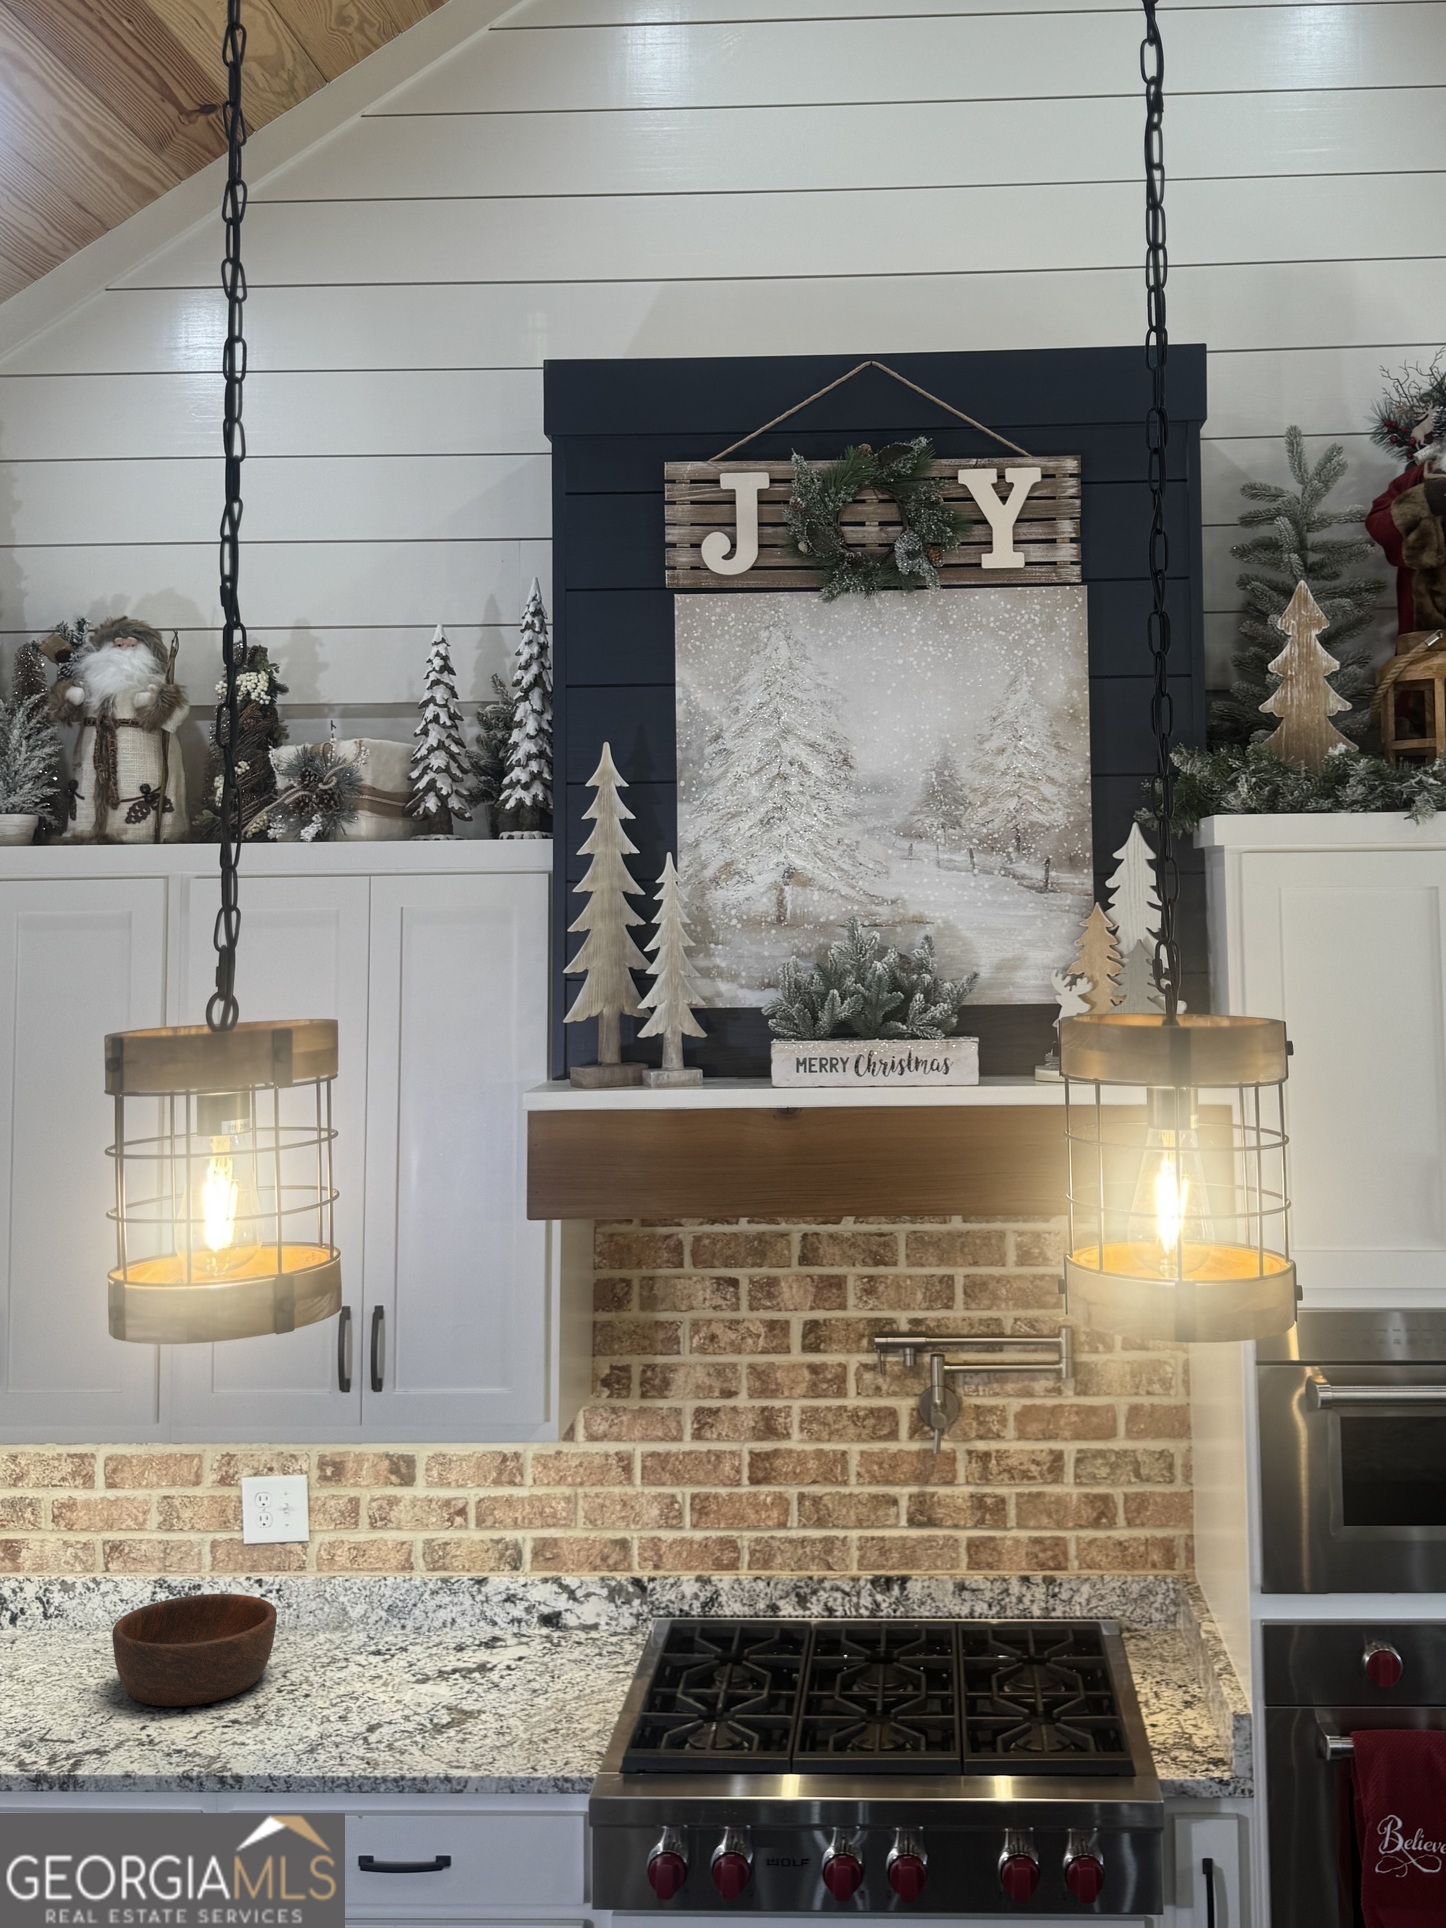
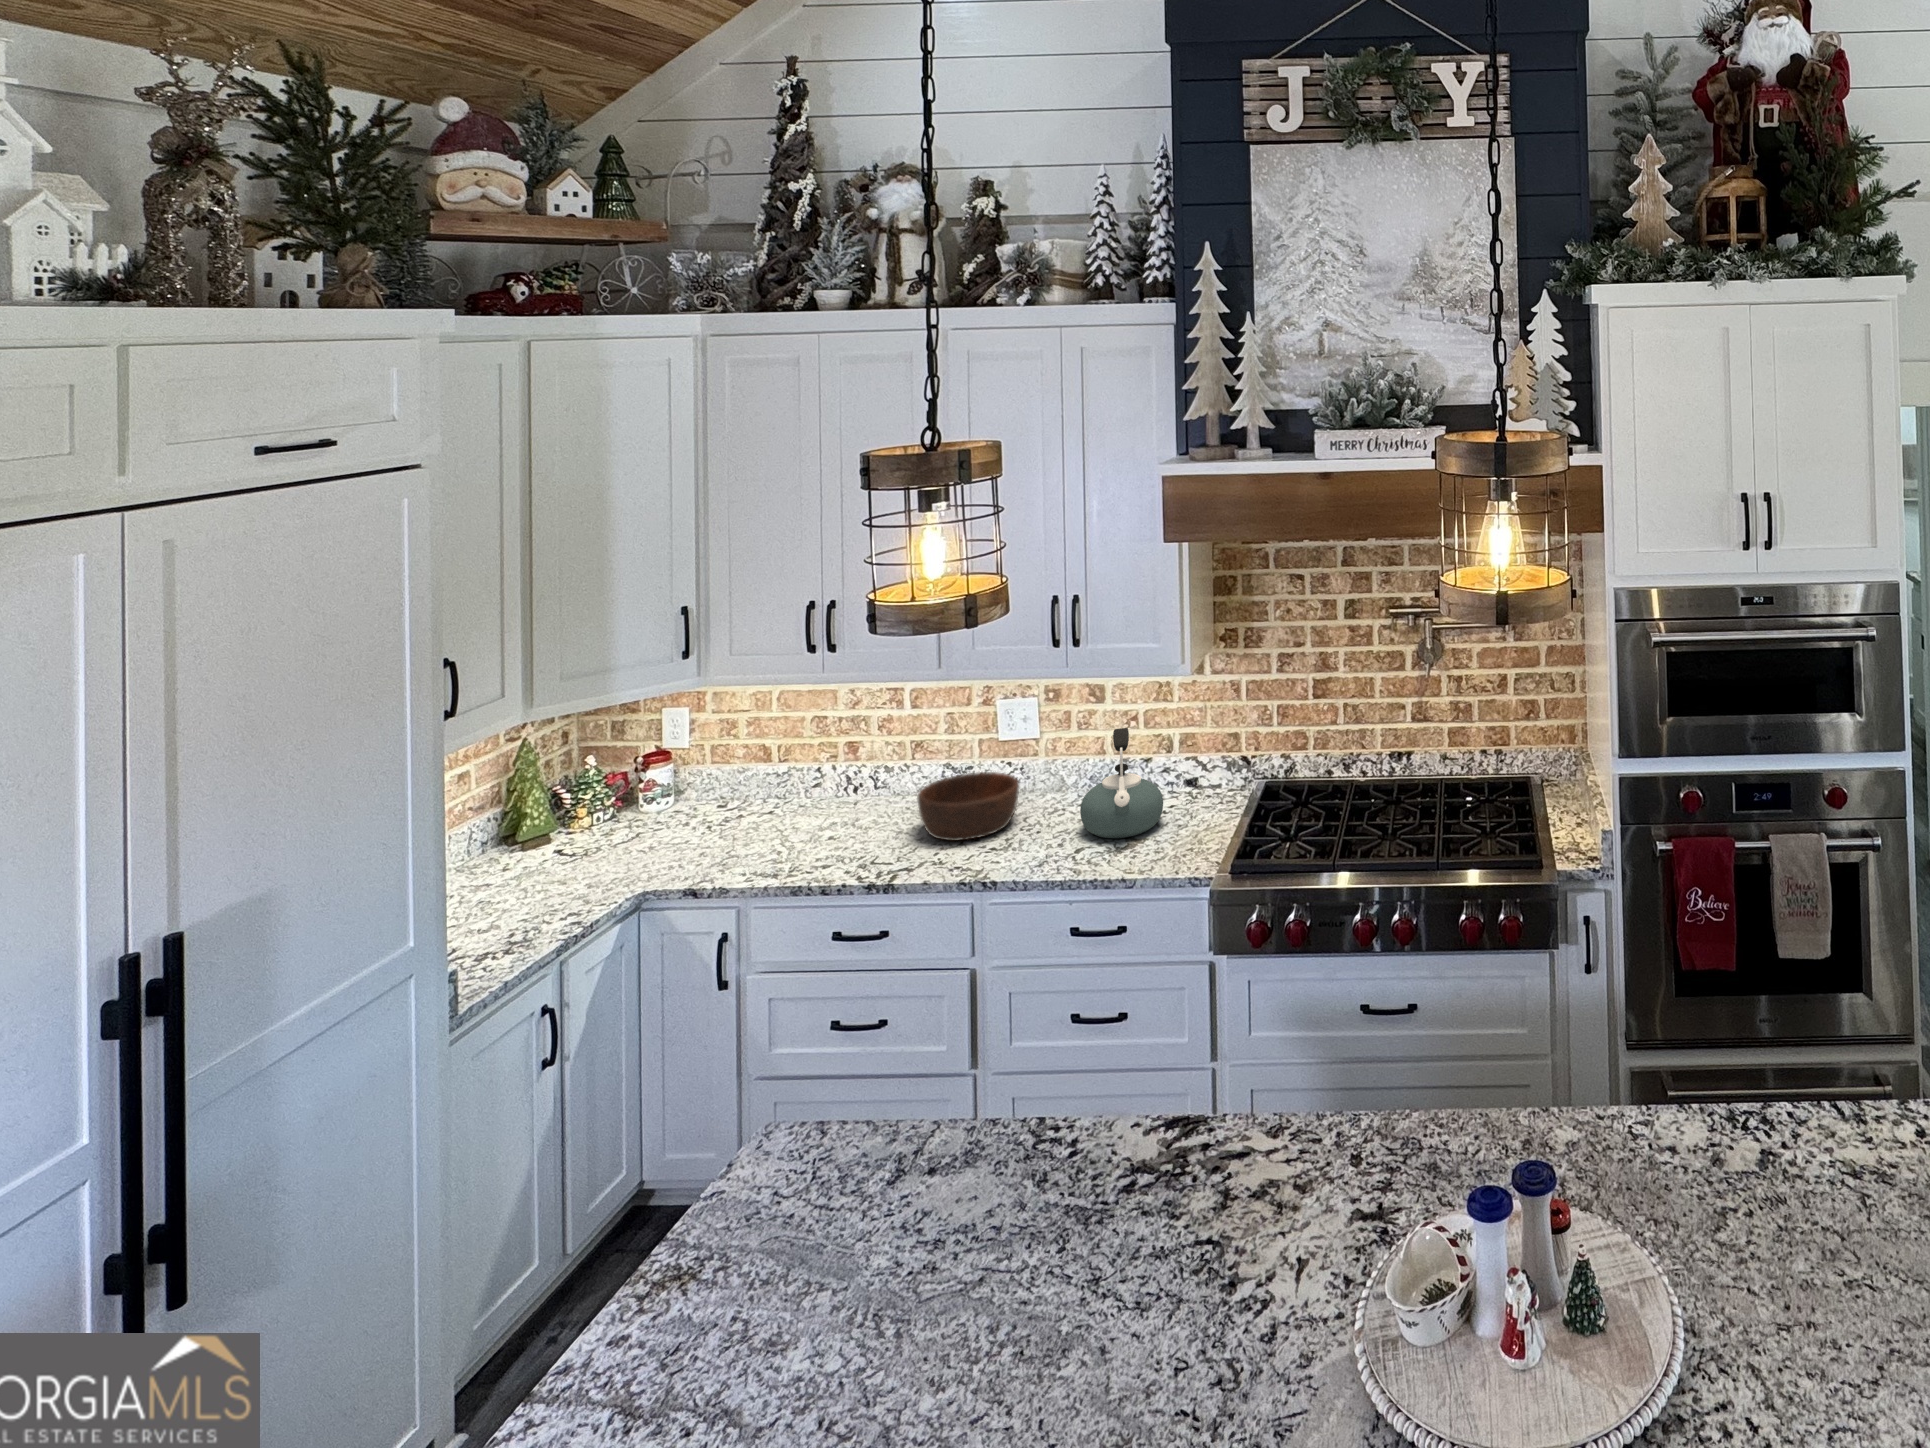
kettle: none [375,1525,509,1708] -> present [1080,728,1163,838]

